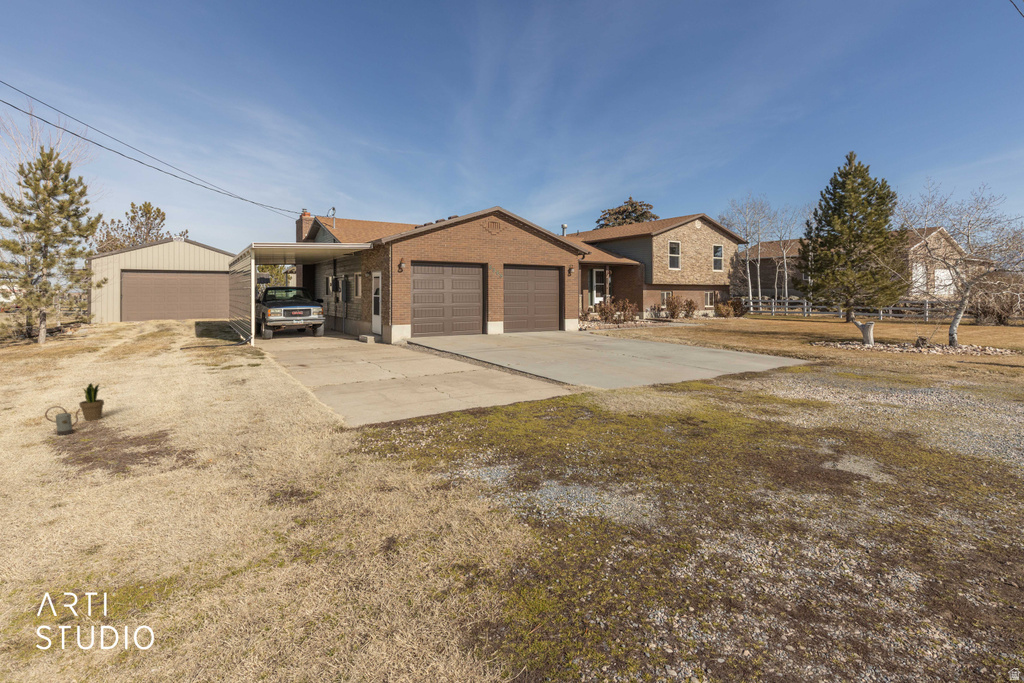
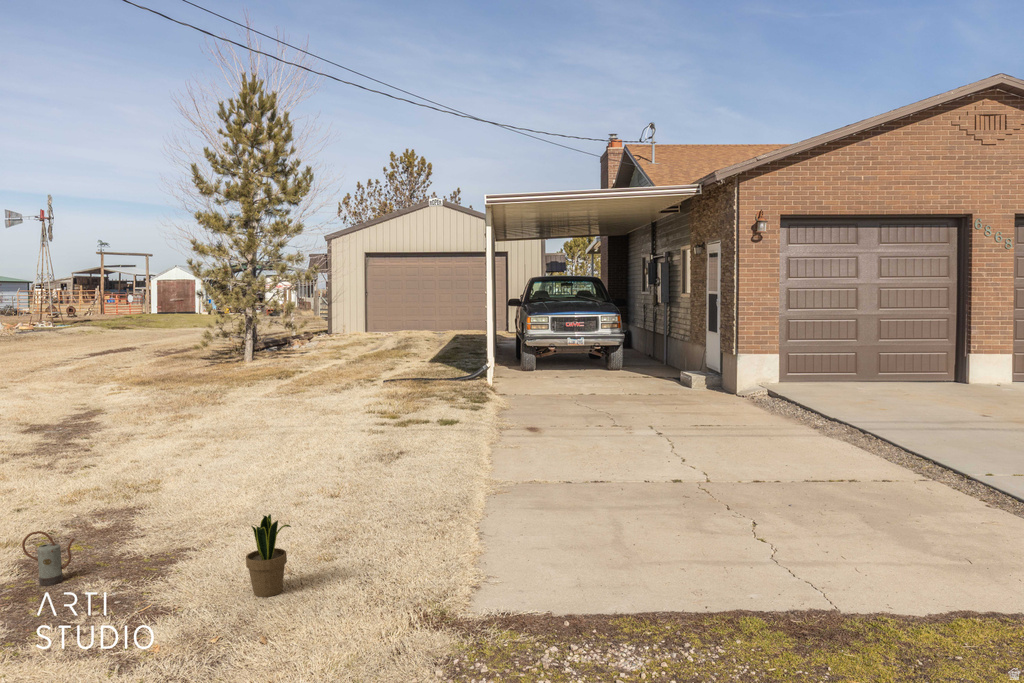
potted plant: present [79,383,104,421] -> present [246,514,291,597]

